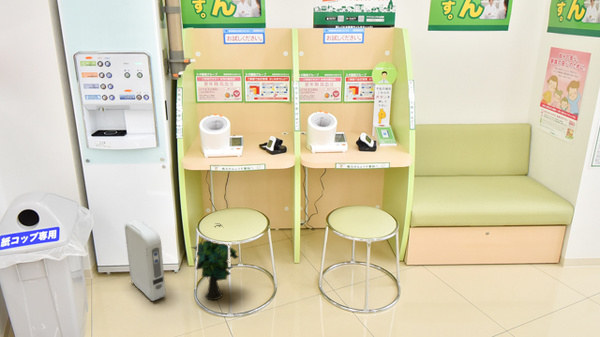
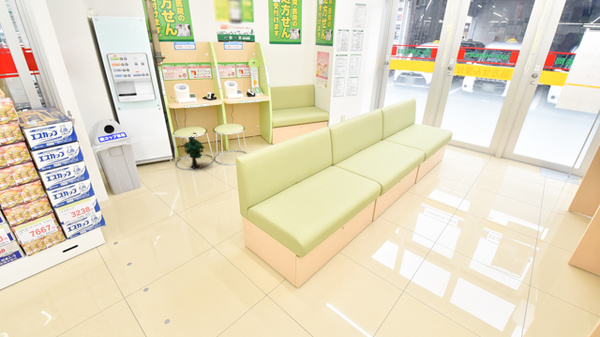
air purifier: present [125,220,165,301] -> none [144,137,172,173]

